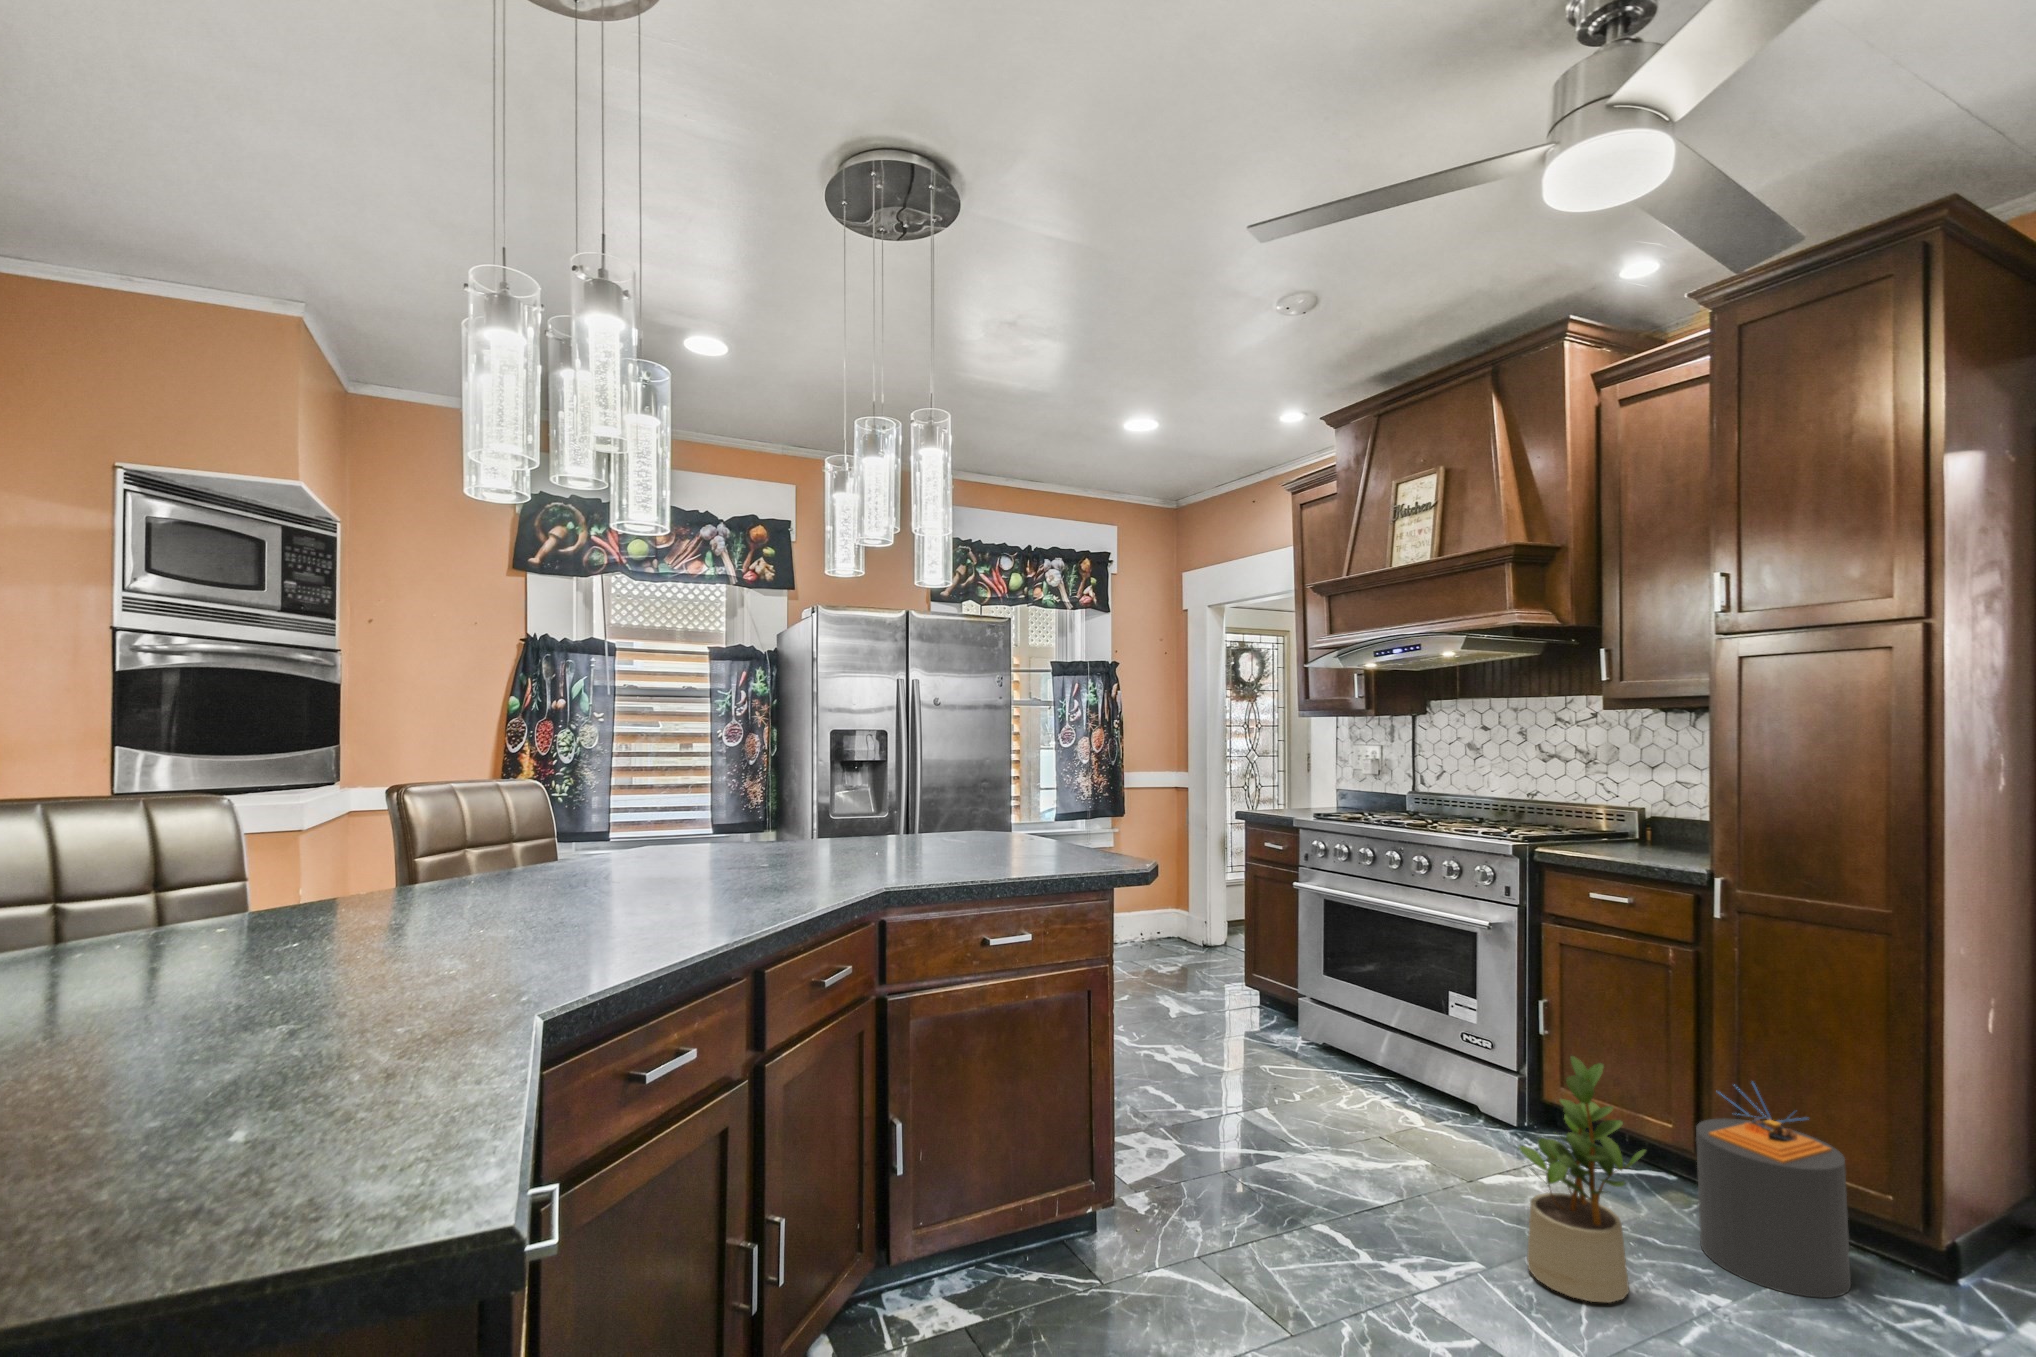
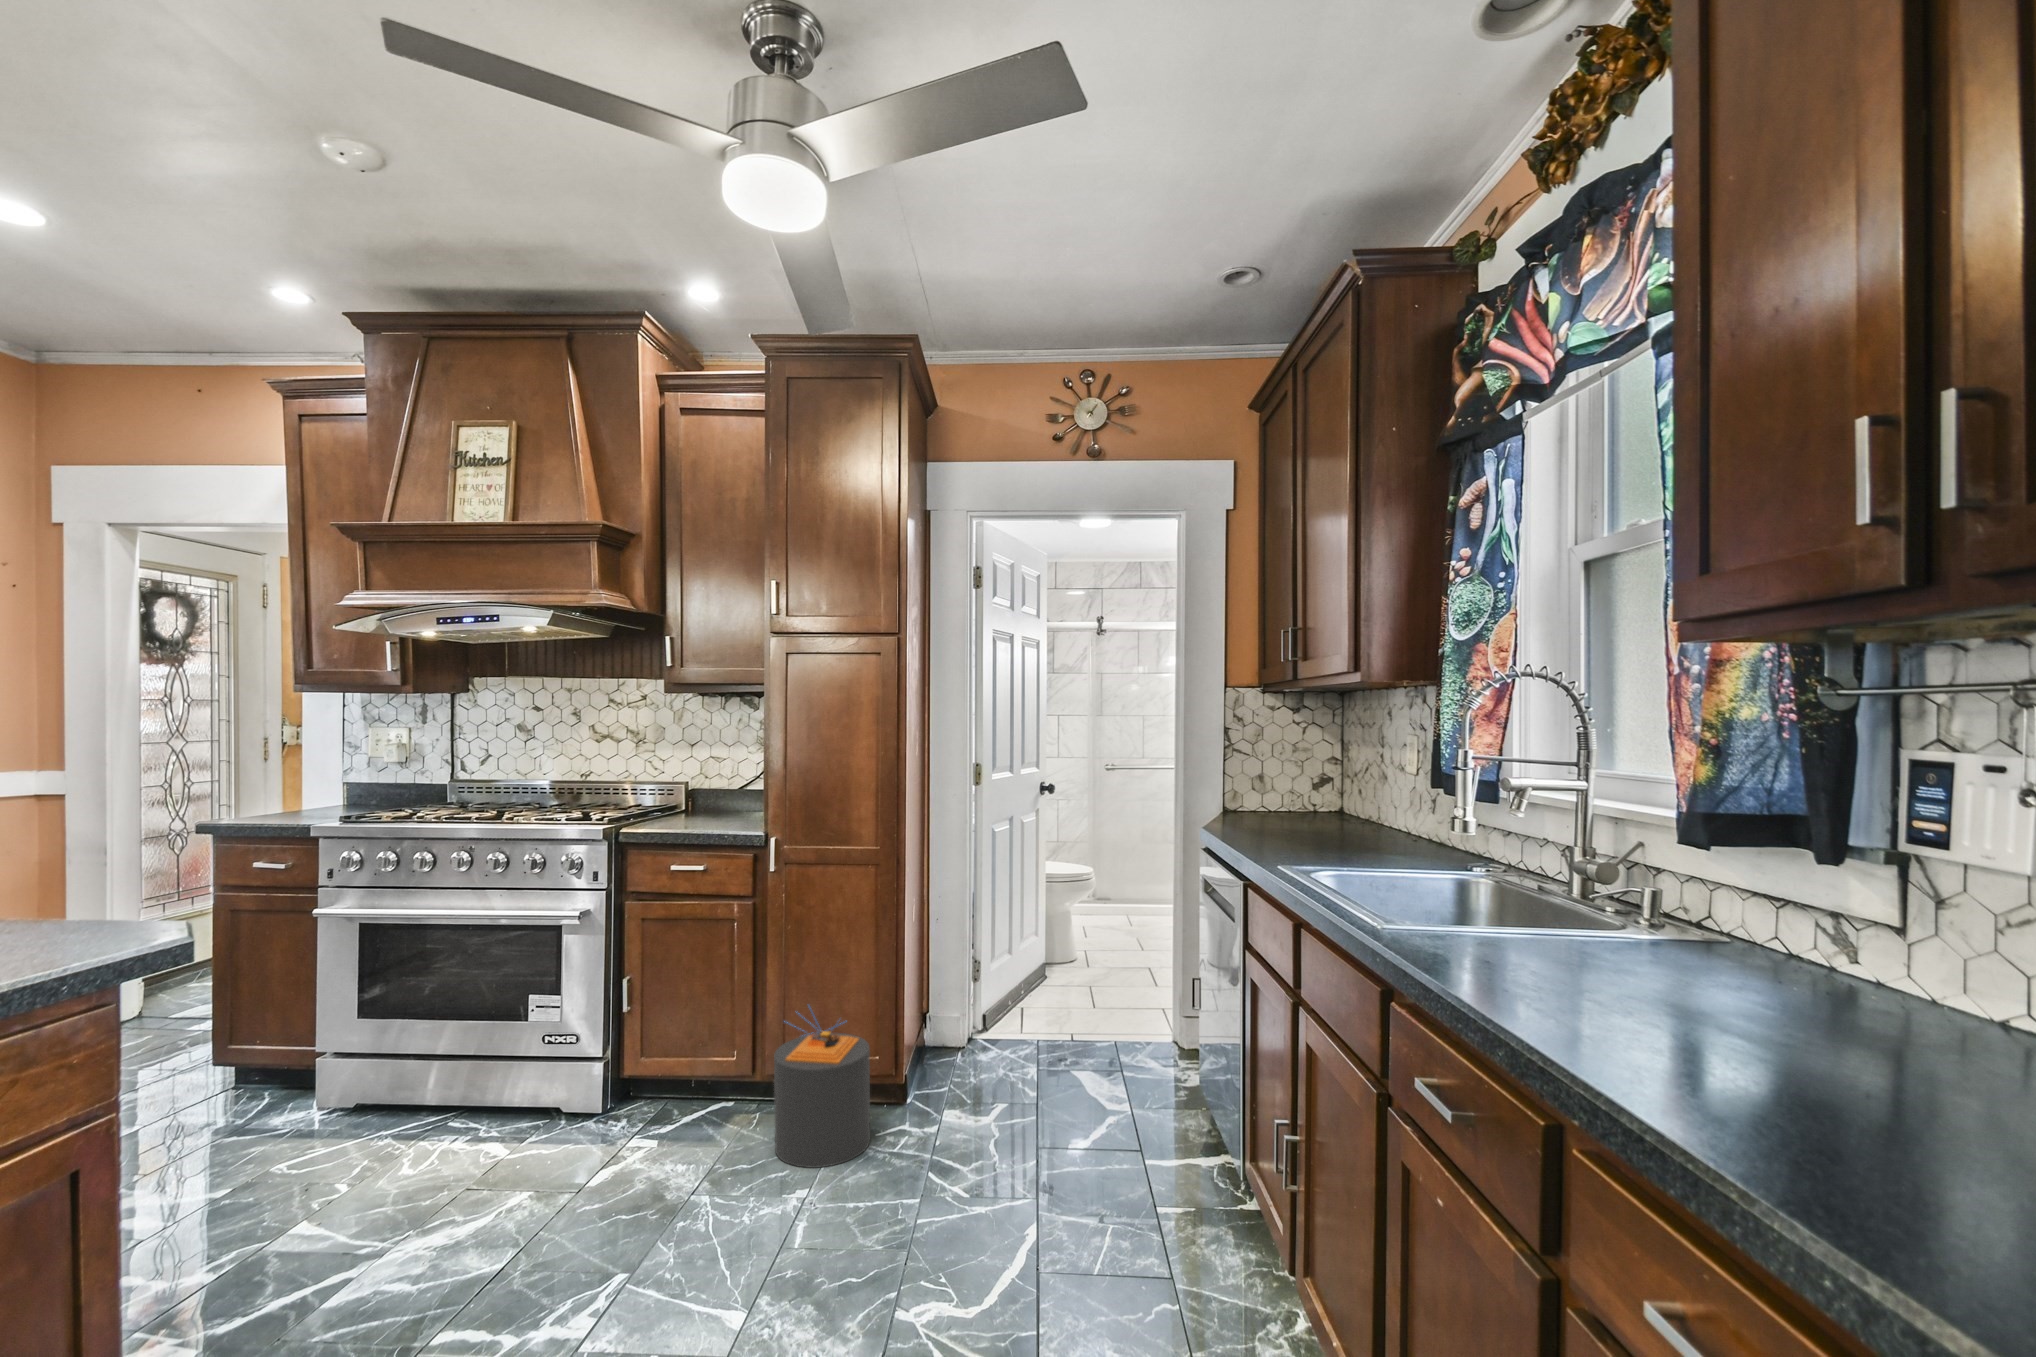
potted plant: present [1518,1056,1646,1303] -> none [655,1034,763,1261]

